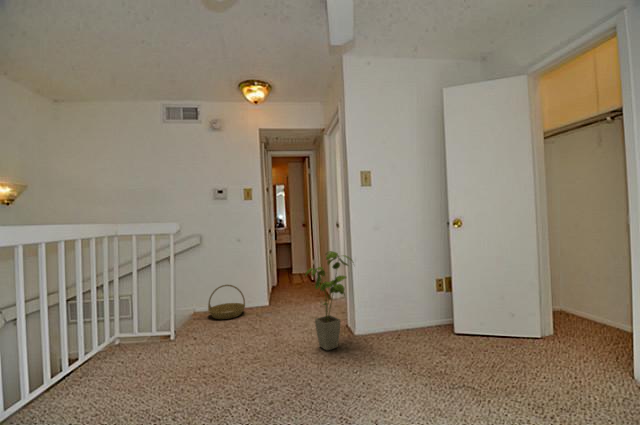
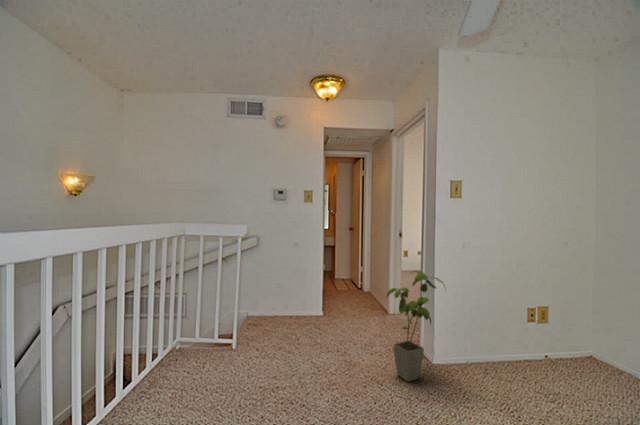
basket: present [208,285,245,319] -> none [264,292,302,329]

